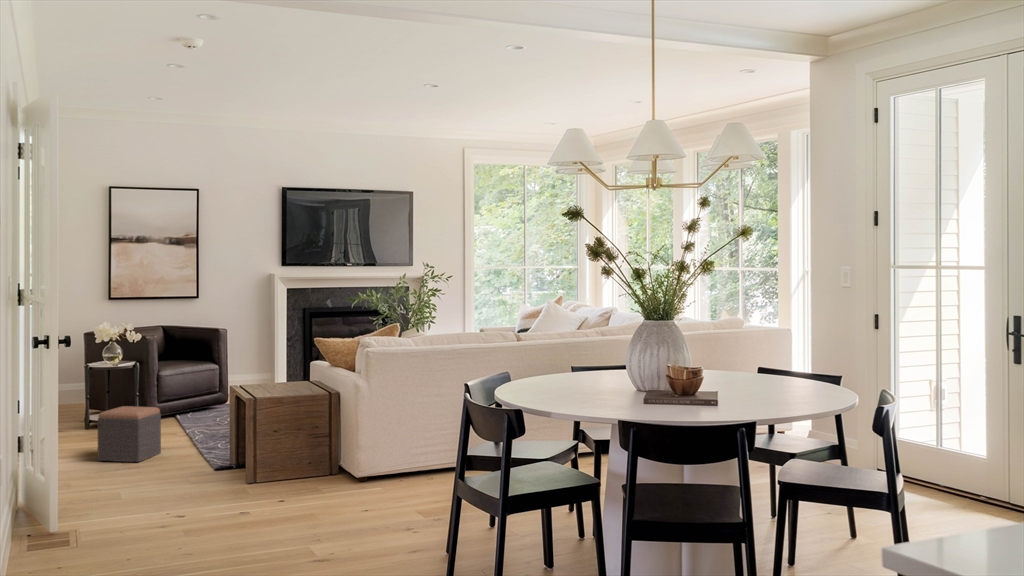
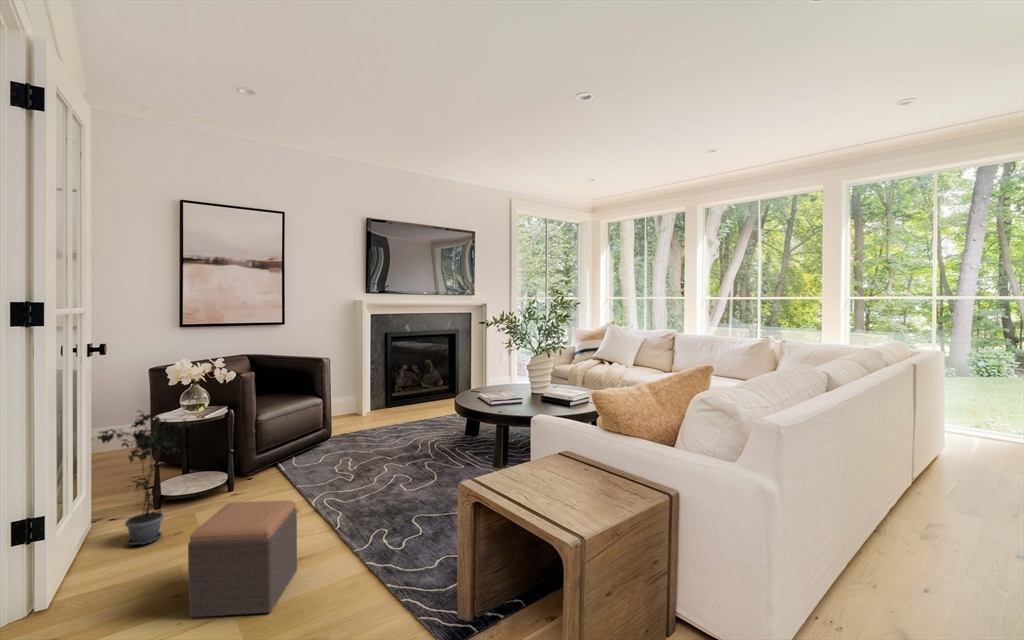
potted plant: none [47,353,111,441] -> present [98,411,198,545]

